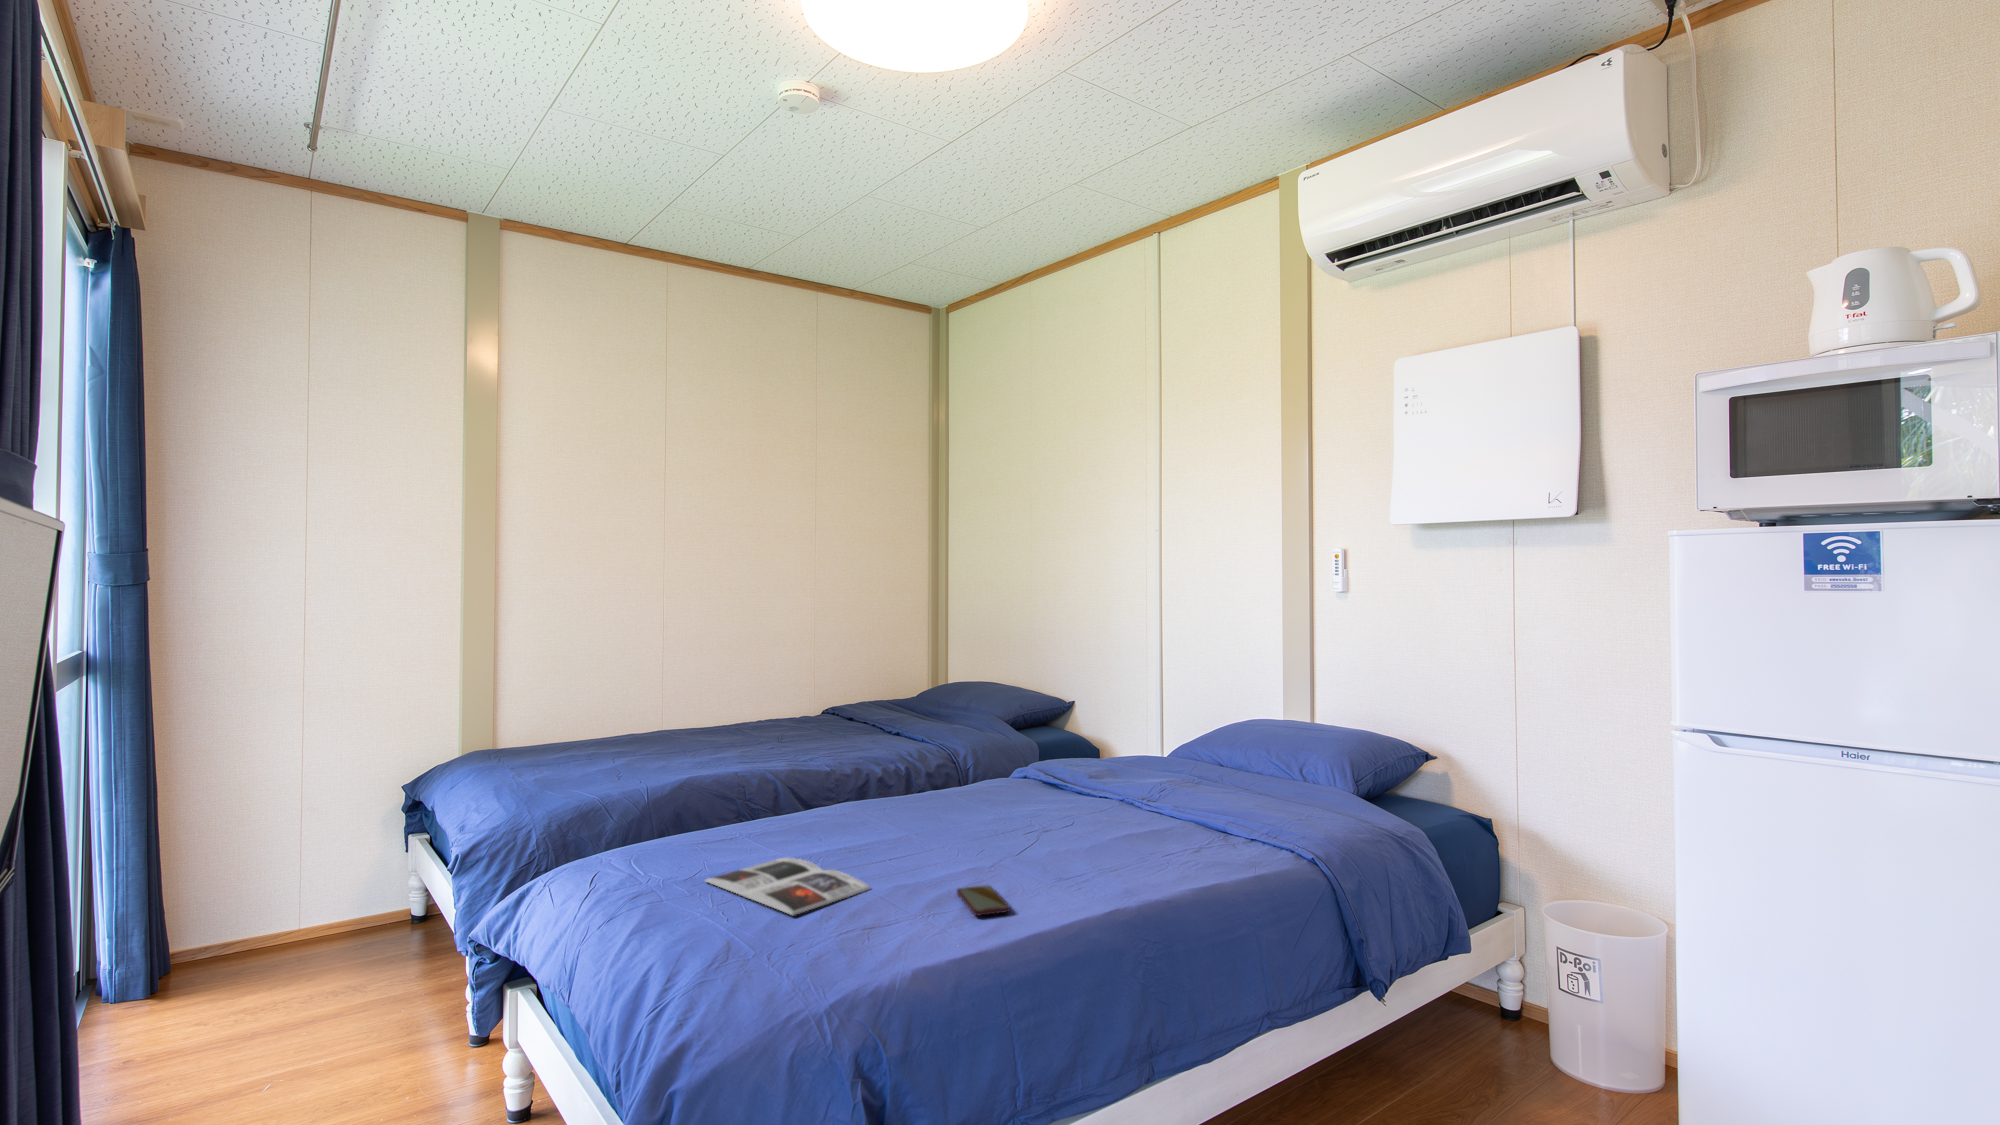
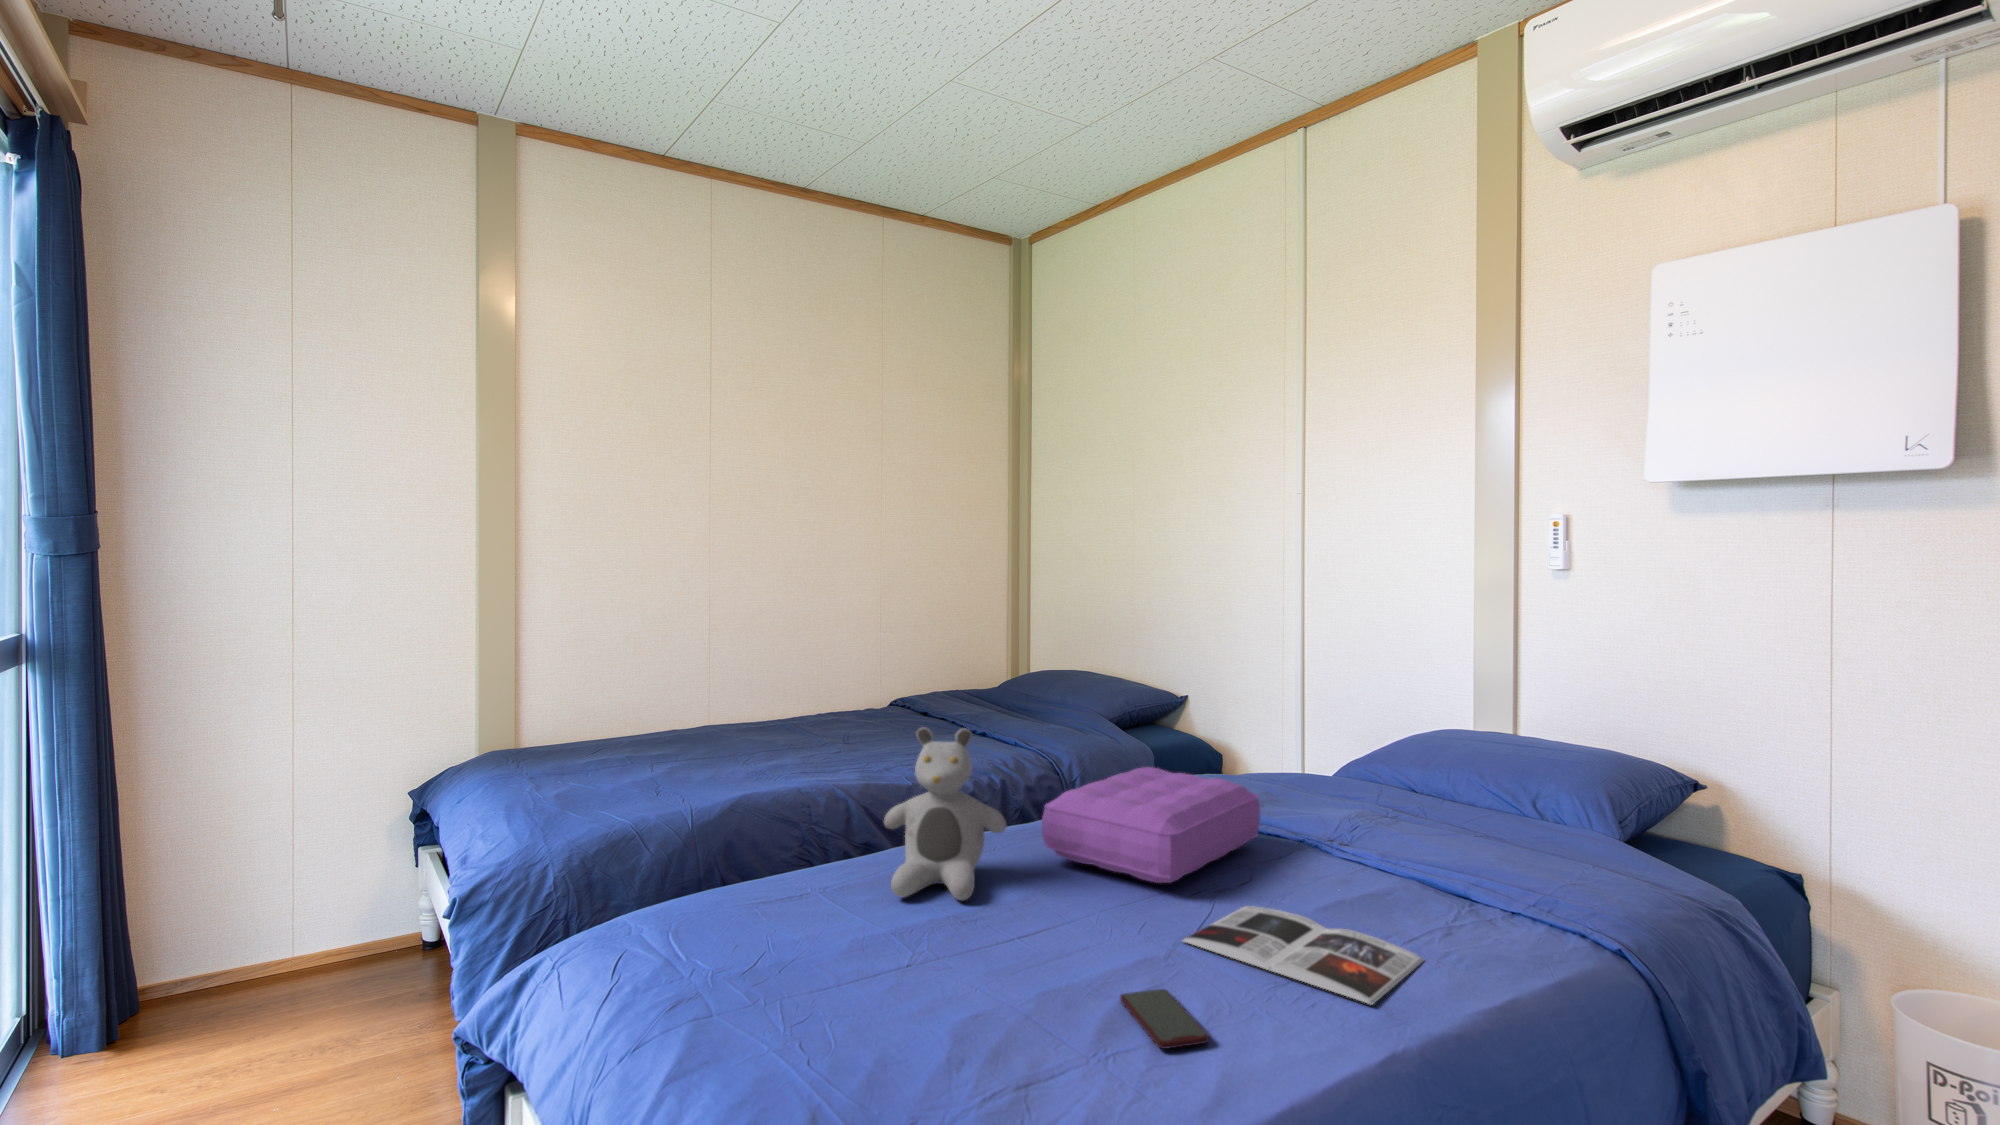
teddy bear: none [799,712,893,840] -> present [884,727,1007,900]
pillow: none [922,745,1093,827] -> present [1042,767,1260,883]
magazine: present [705,858,870,915] -> present [1183,906,1423,1005]

